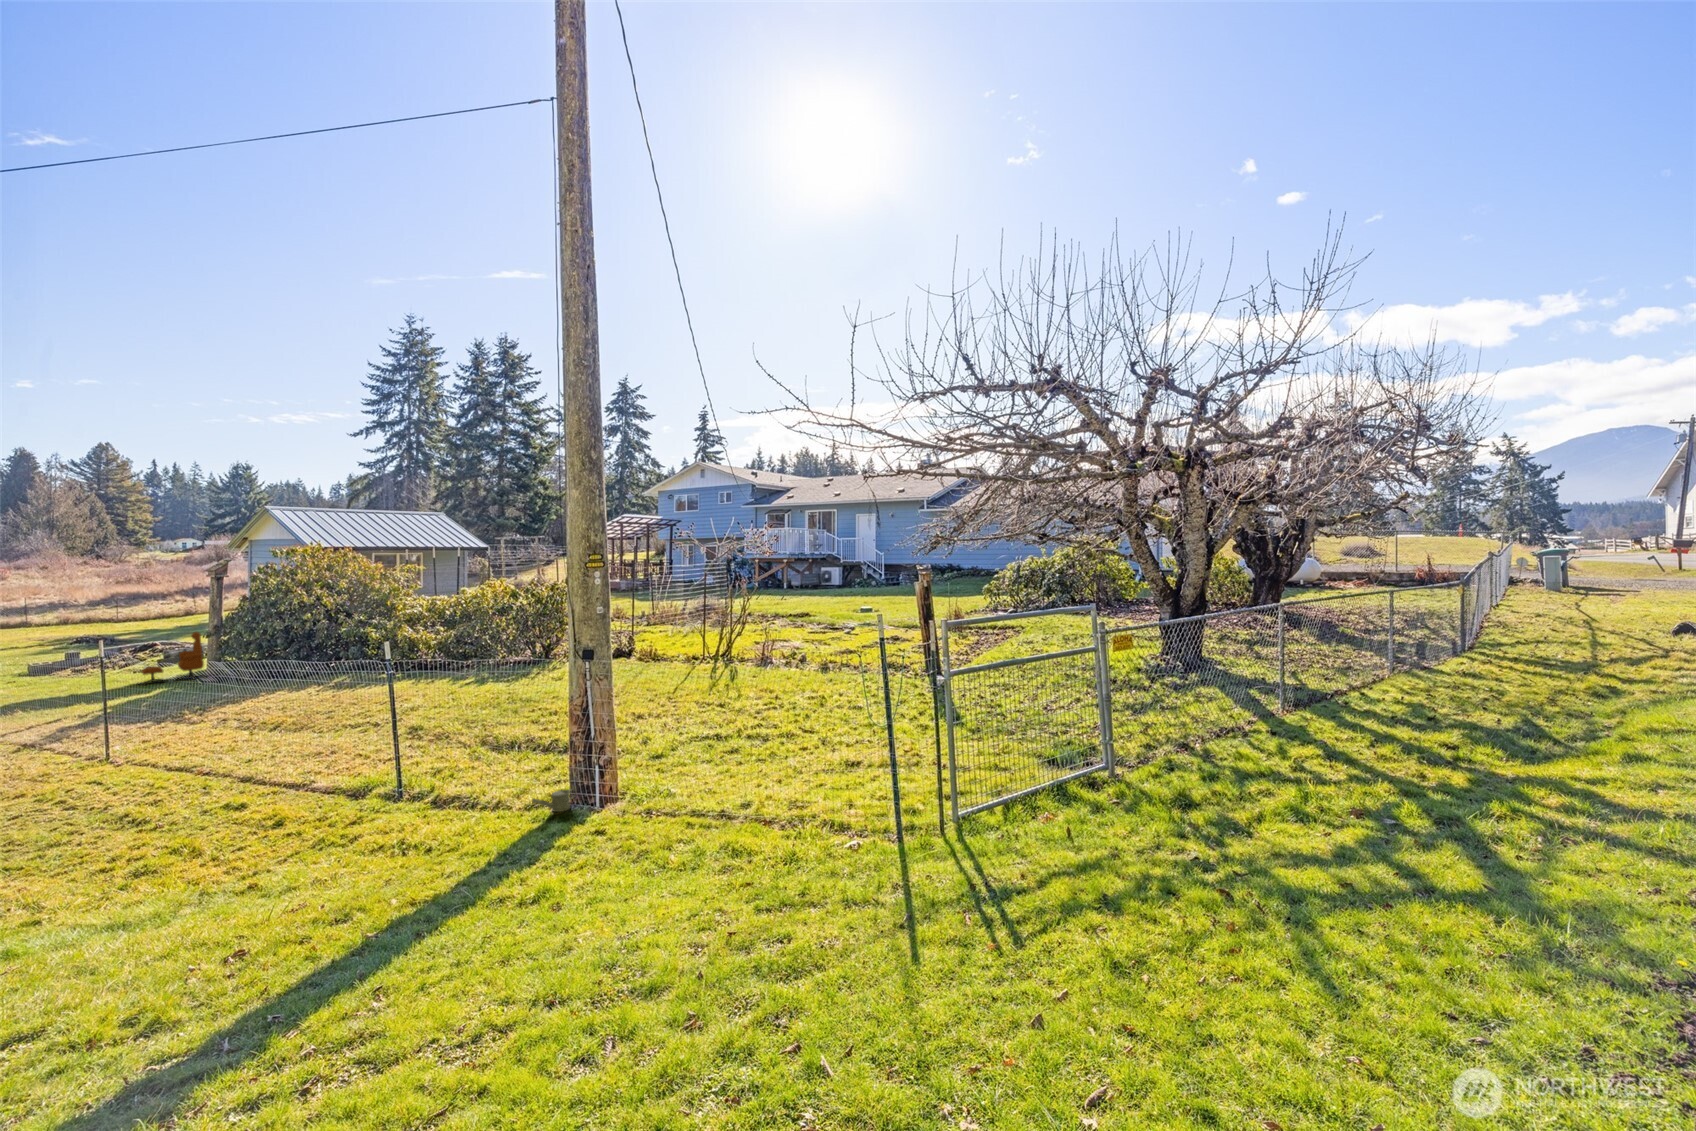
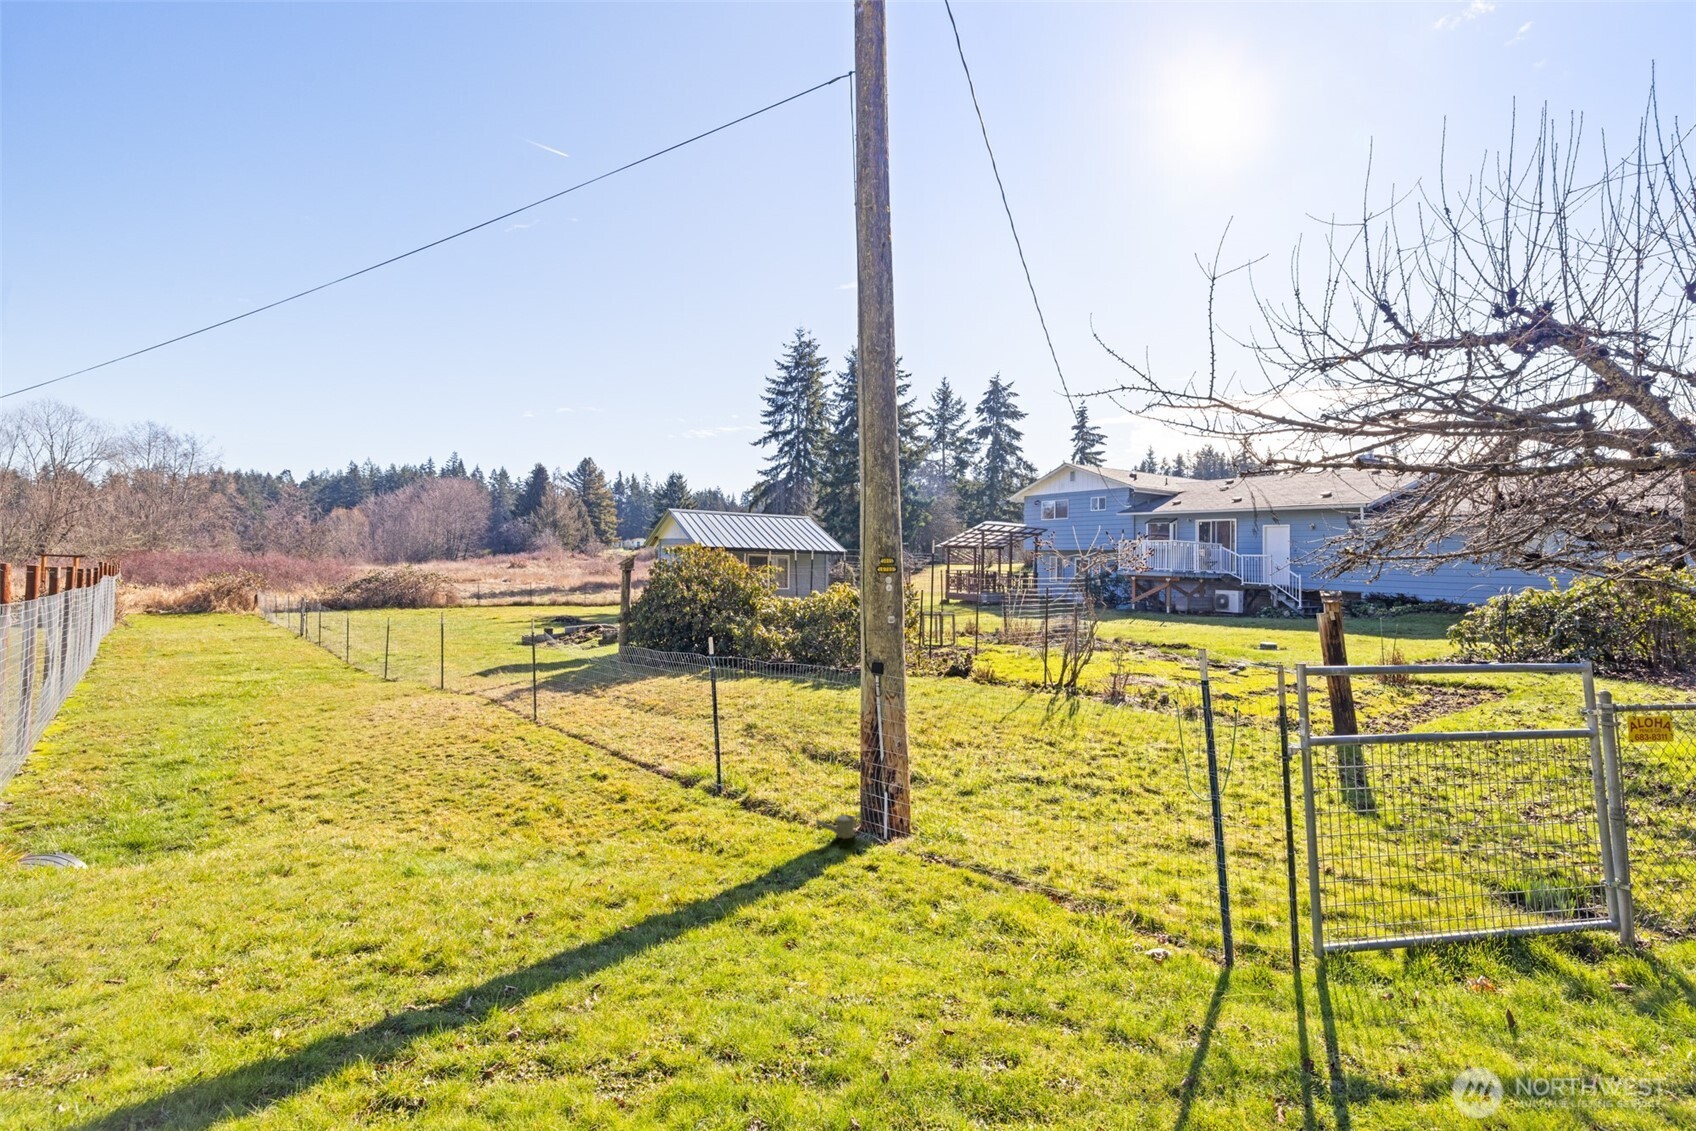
lounge chair: present [142,632,209,685] -> none [567,619,616,661]

